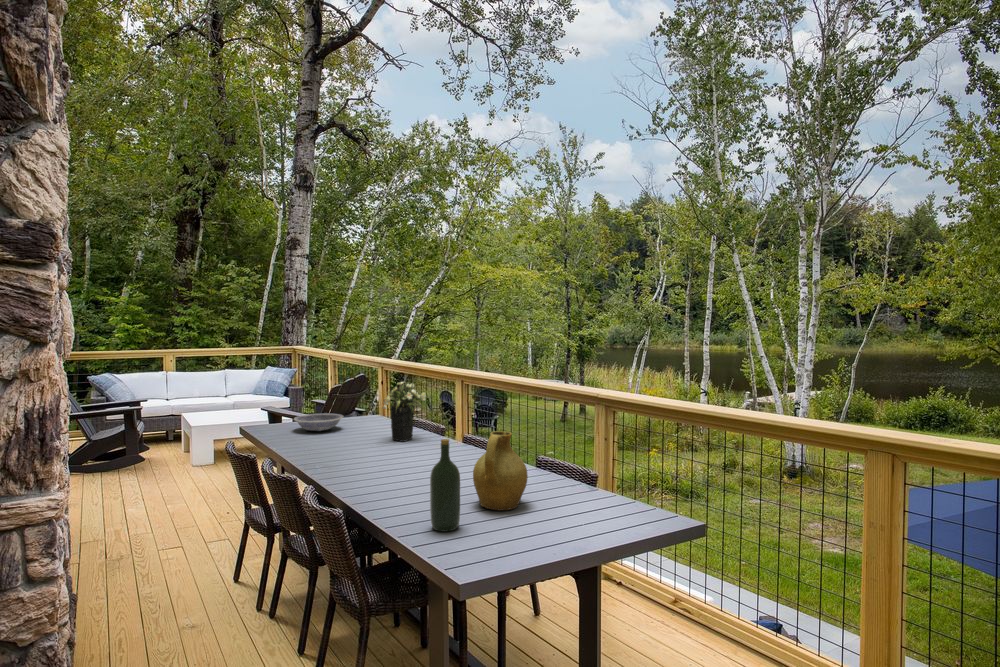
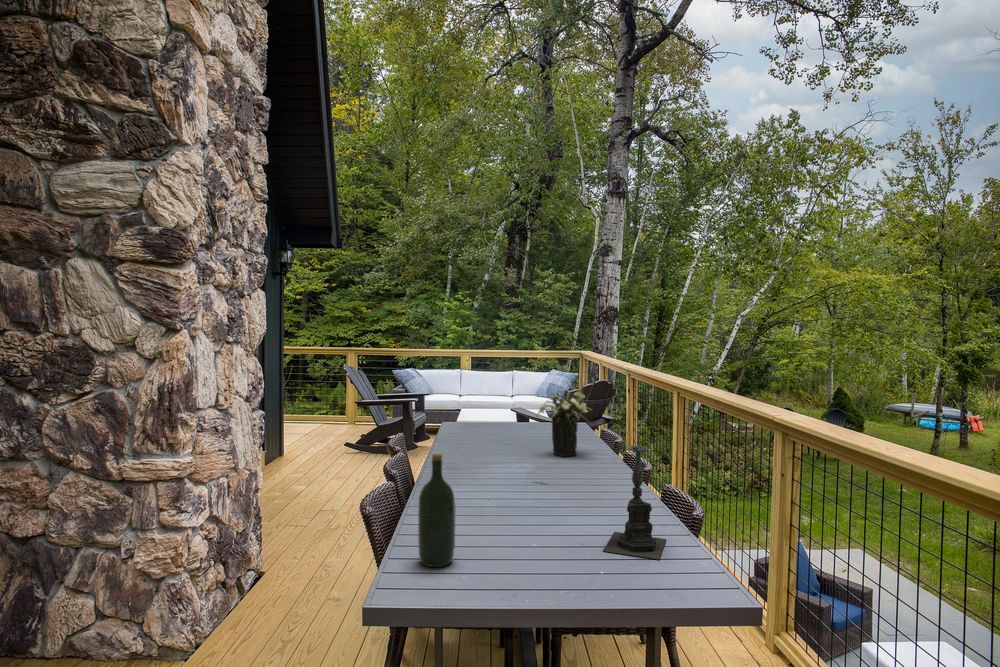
candle holder: none [527,406,577,497] -> present [603,432,666,559]
bowl: present [294,413,343,431] -> none [479,417,528,434]
pitcher: present [473,431,528,511] -> none [505,454,575,560]

